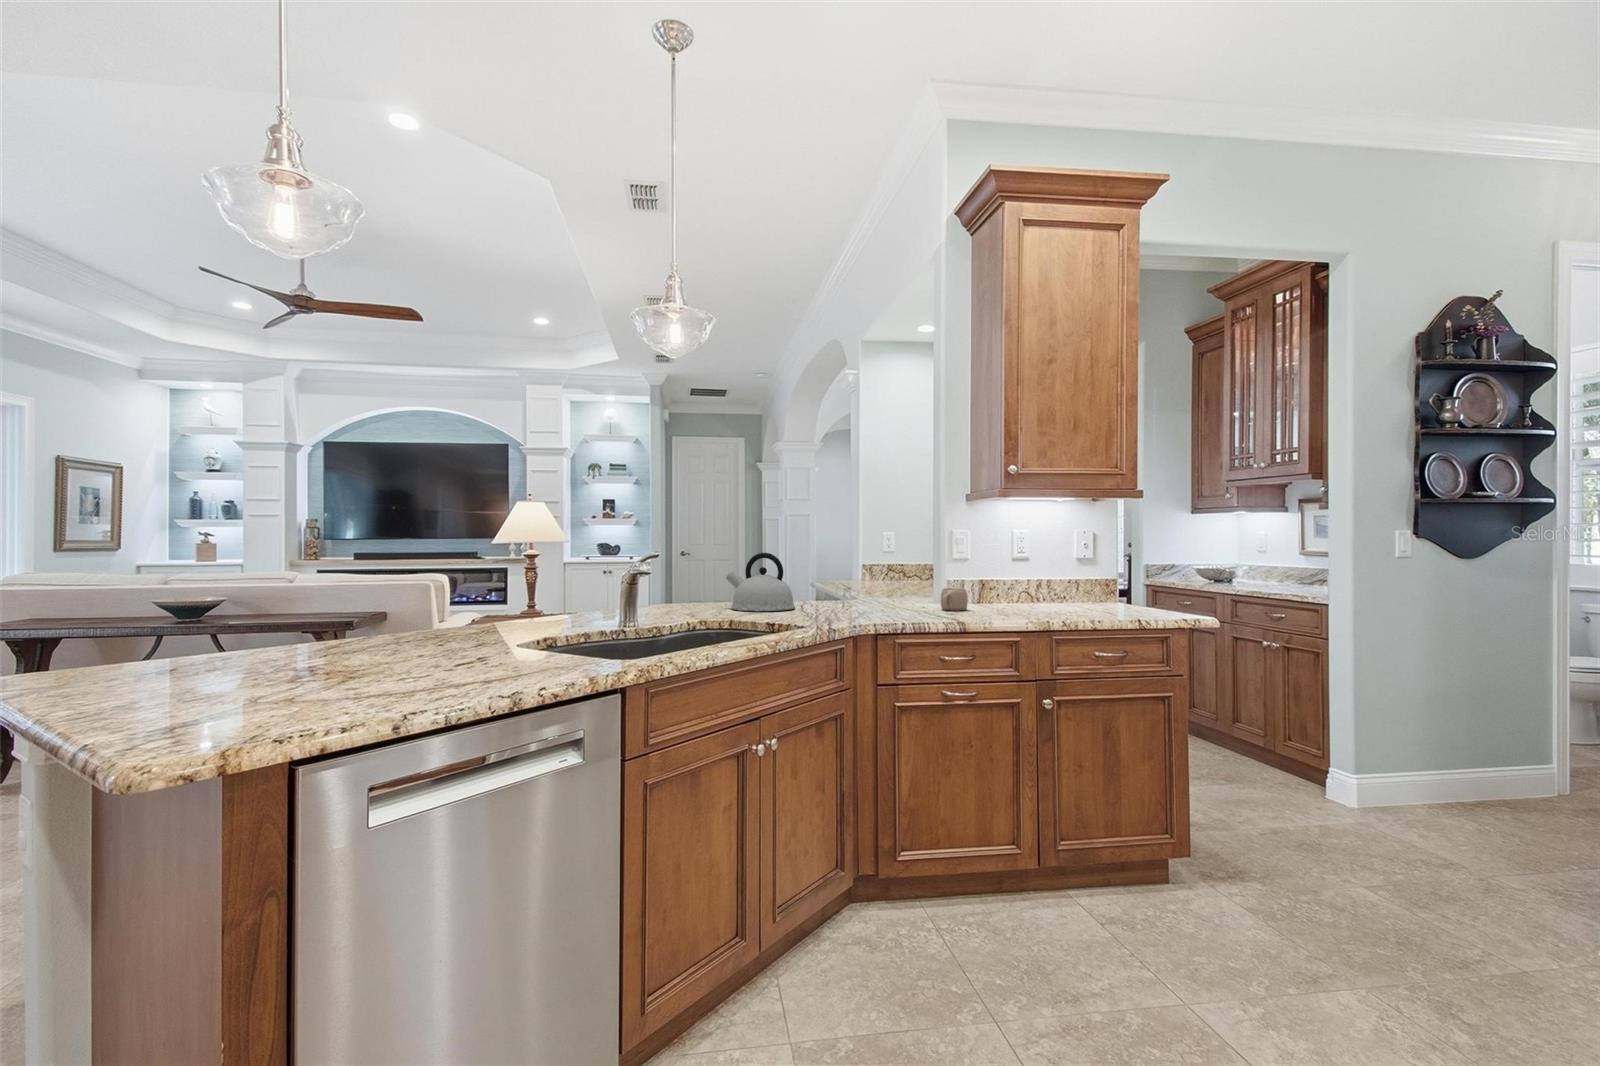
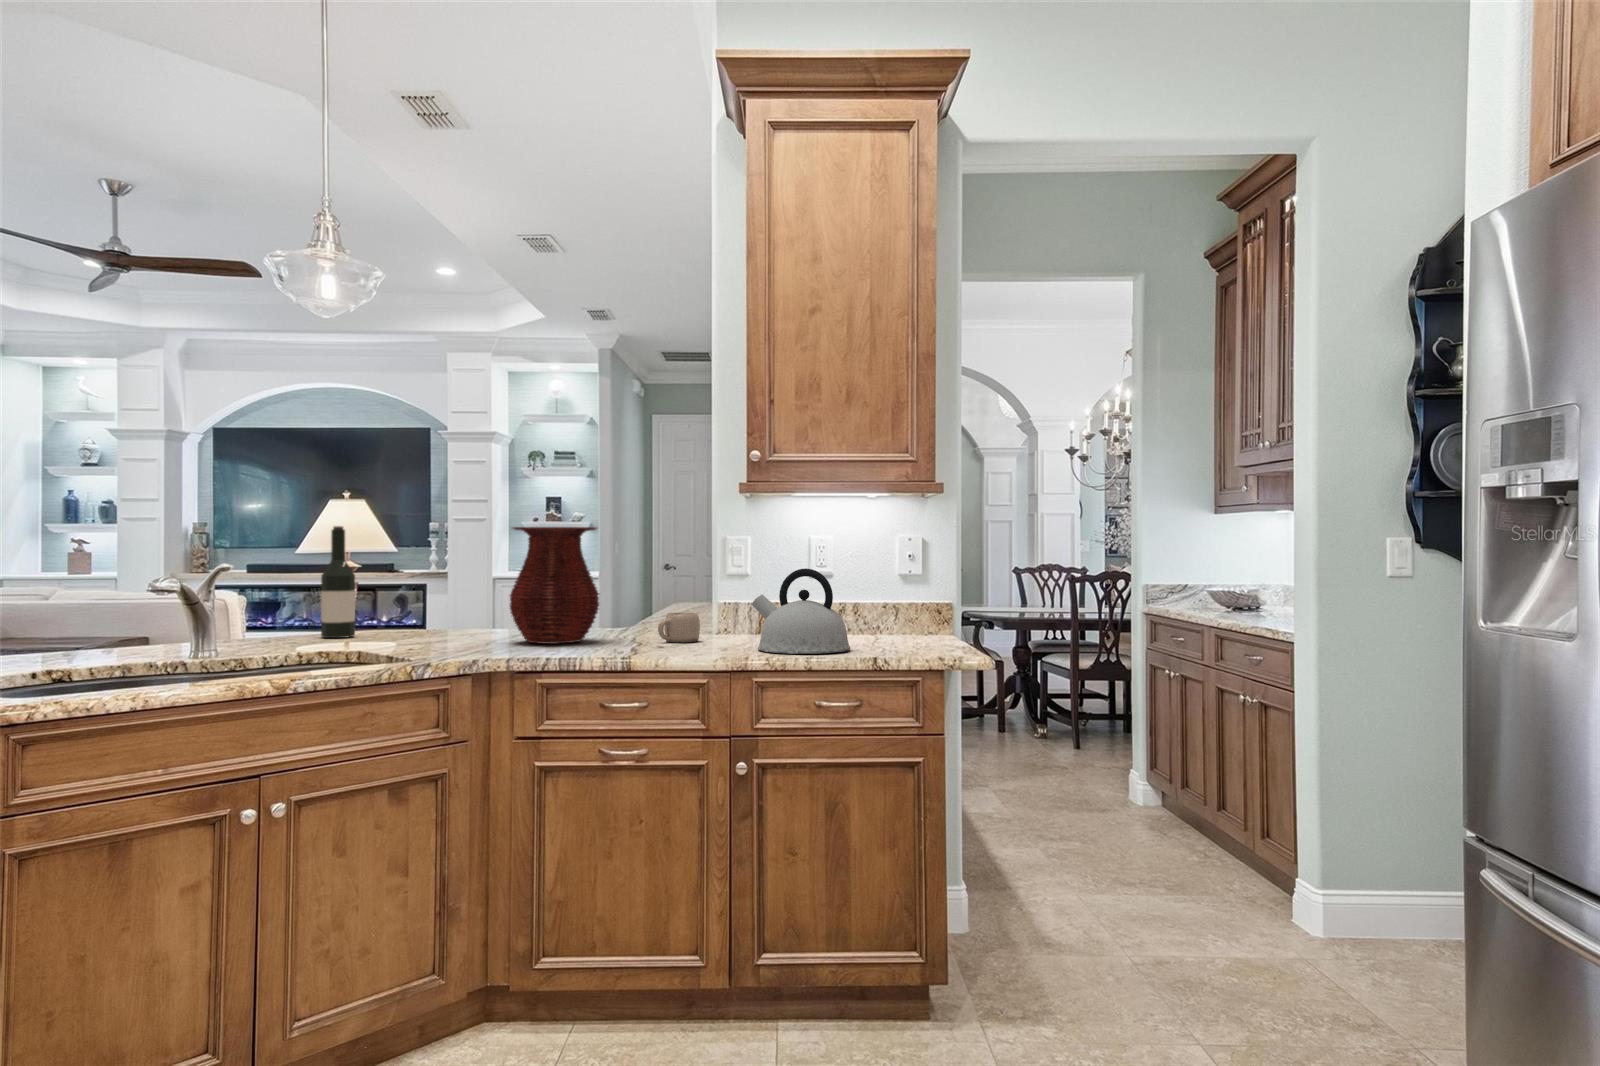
wine bottle: none [673,523,697,612] -> present [321,526,355,638]
vase: none [833,524,902,614] -> present [510,527,599,644]
kettle: present [726,553,795,611] -> present [752,568,850,654]

